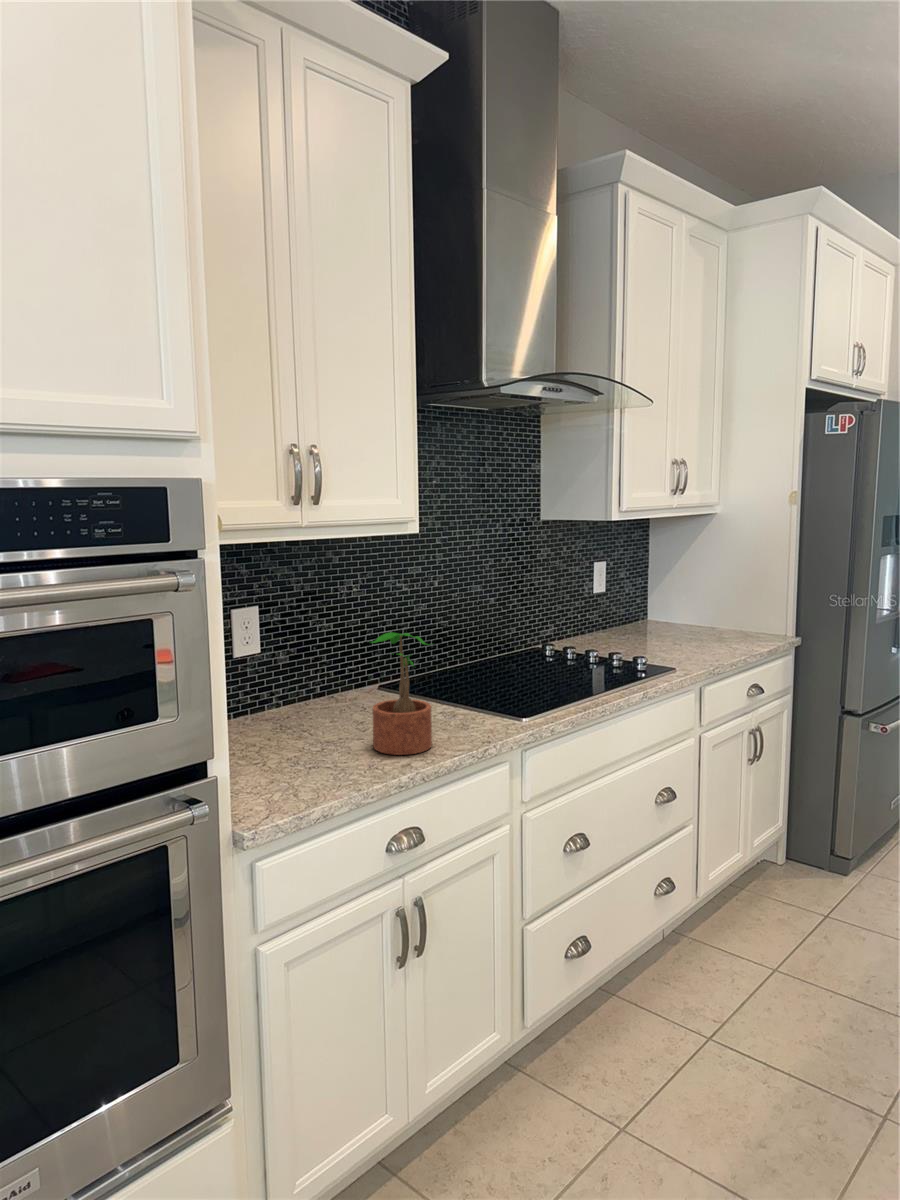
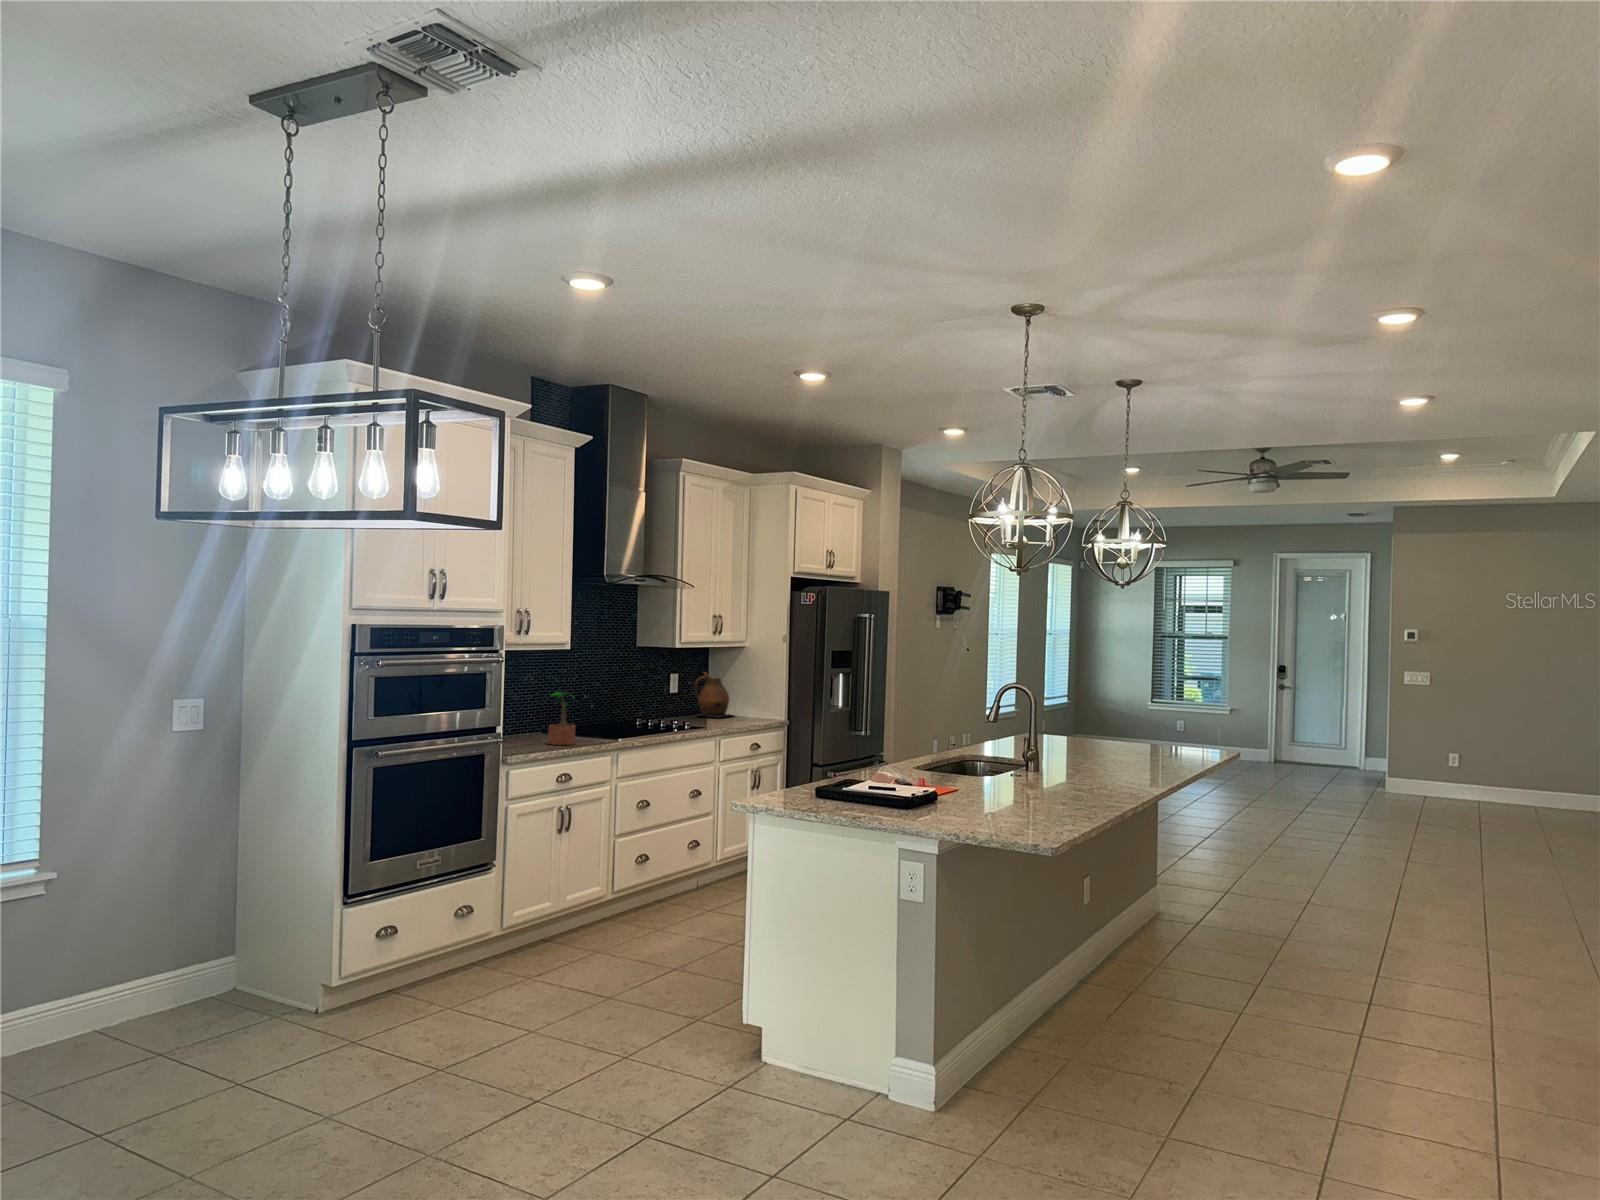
ceramic pitcher: none [634,558,703,635] -> present [695,673,731,717]

